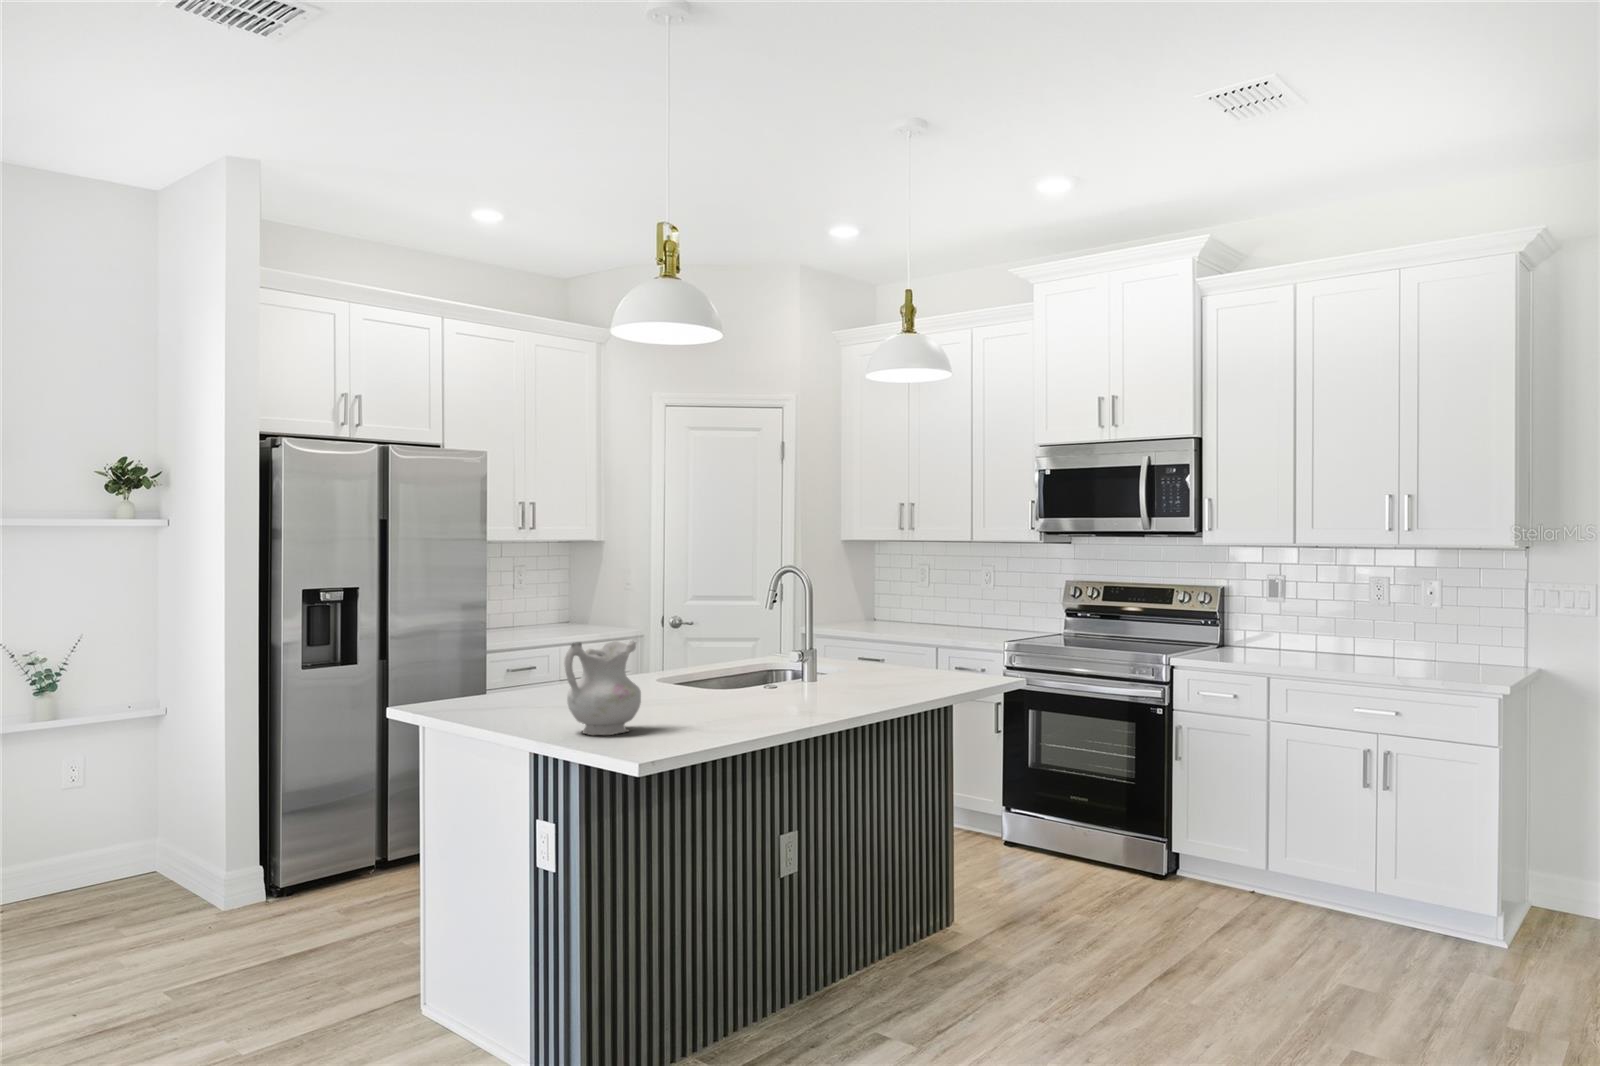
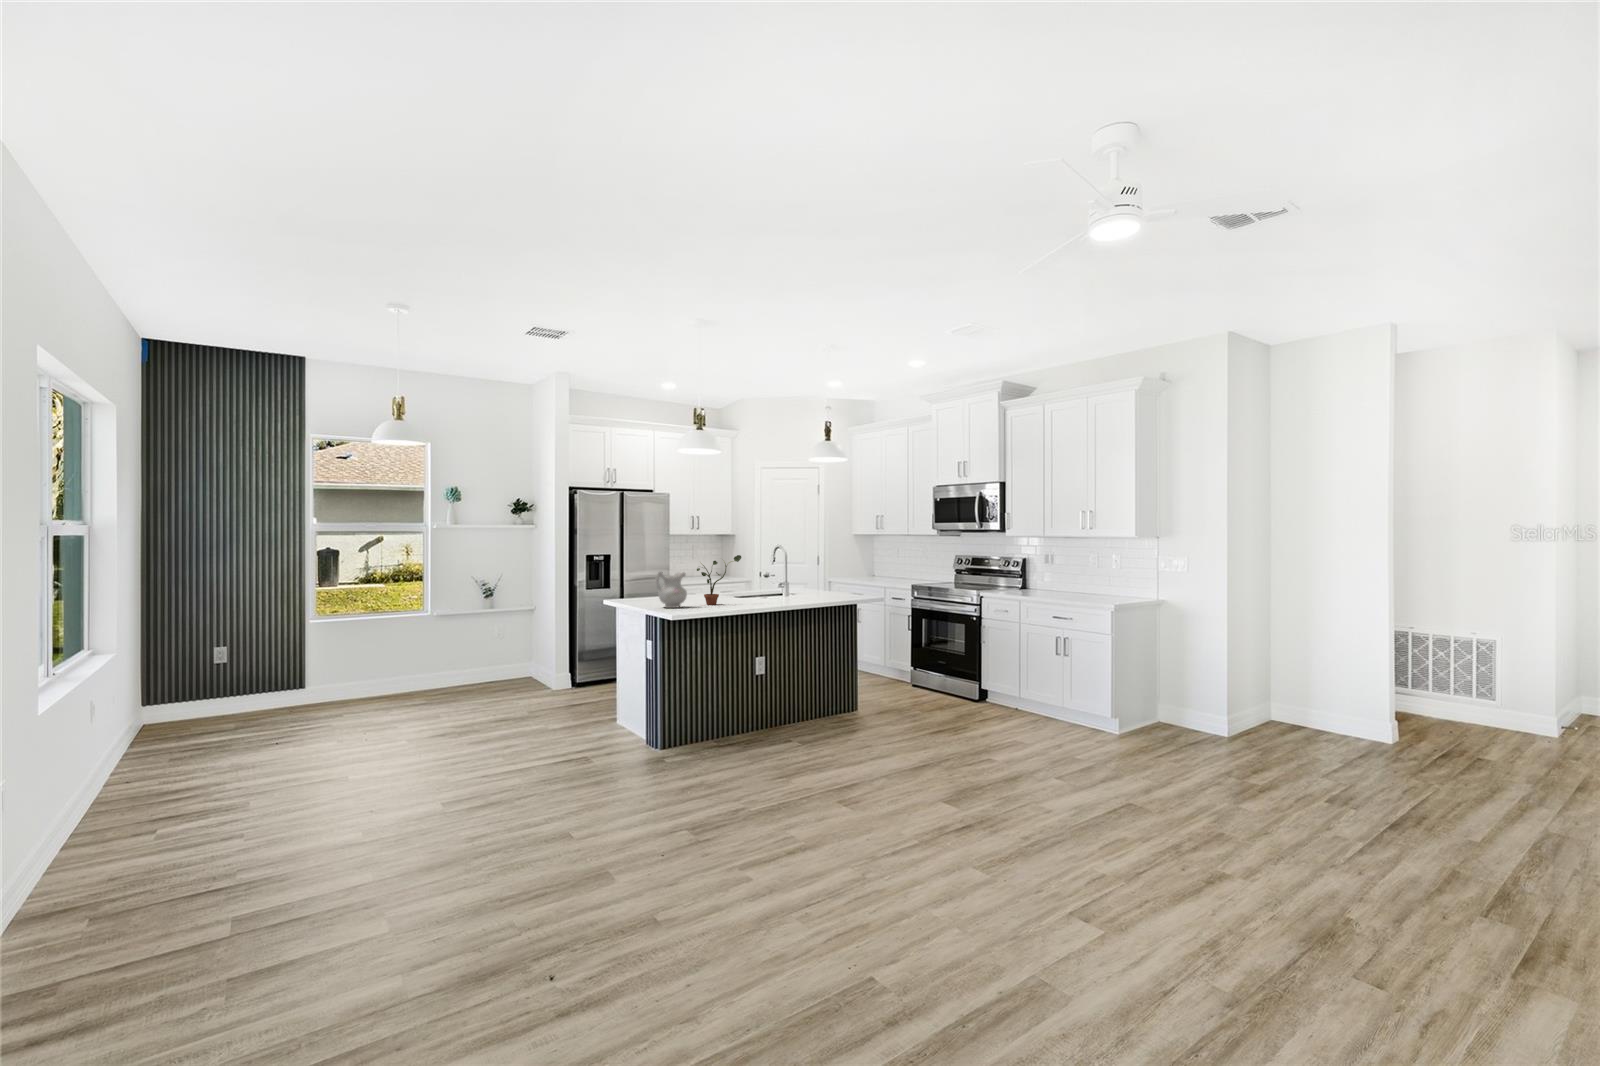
potted plant: none [646,593,747,718] -> present [697,555,741,605]

